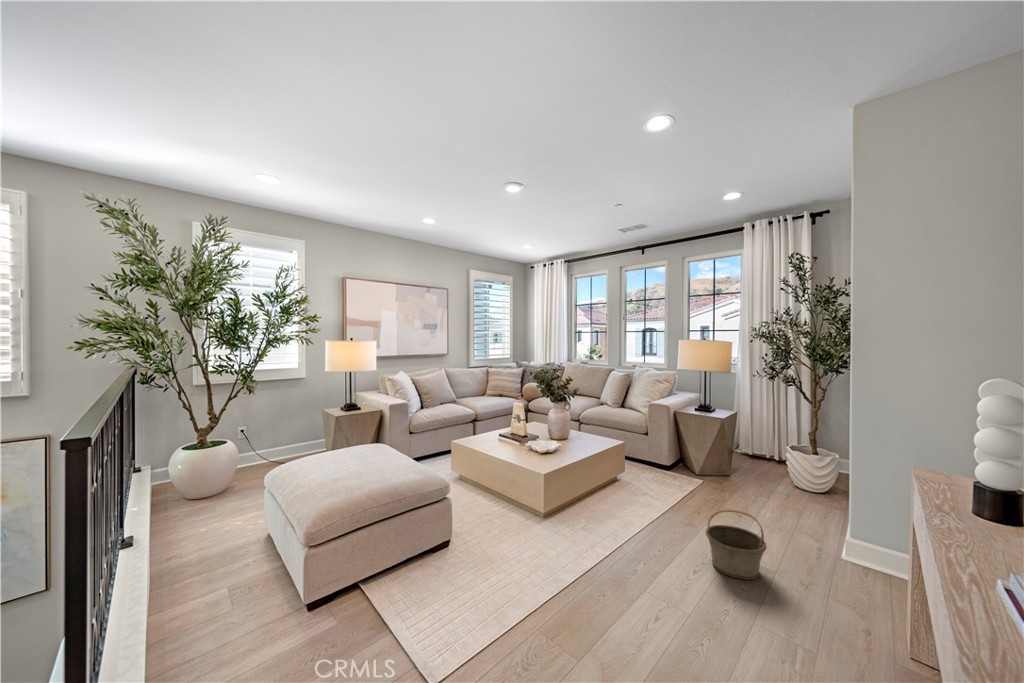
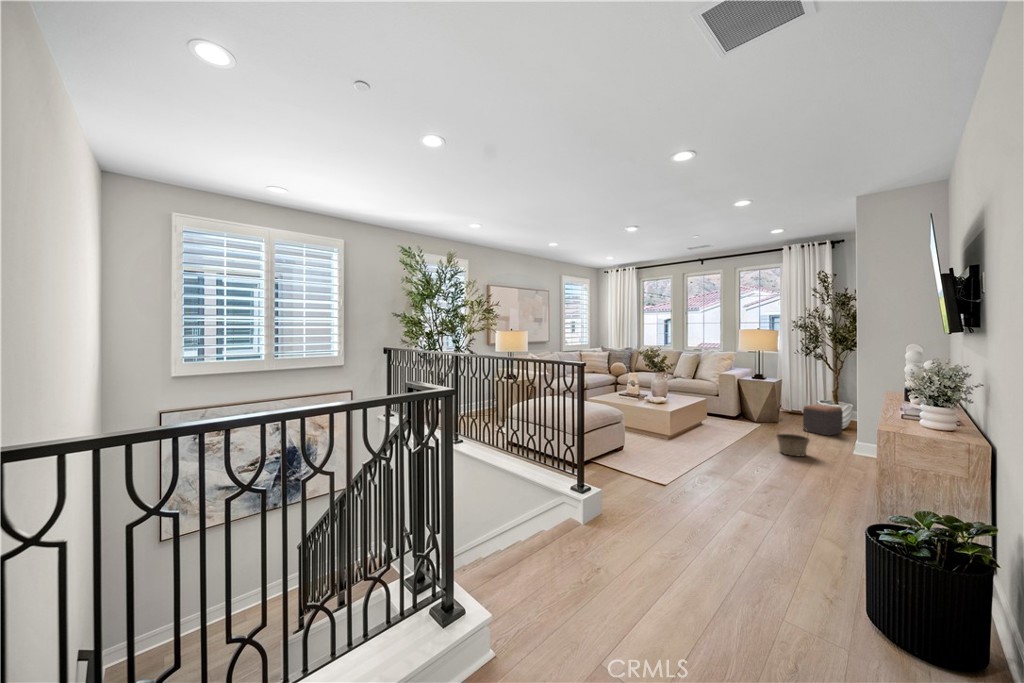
footstool: none [763,457,826,515] -> present [803,404,843,436]

